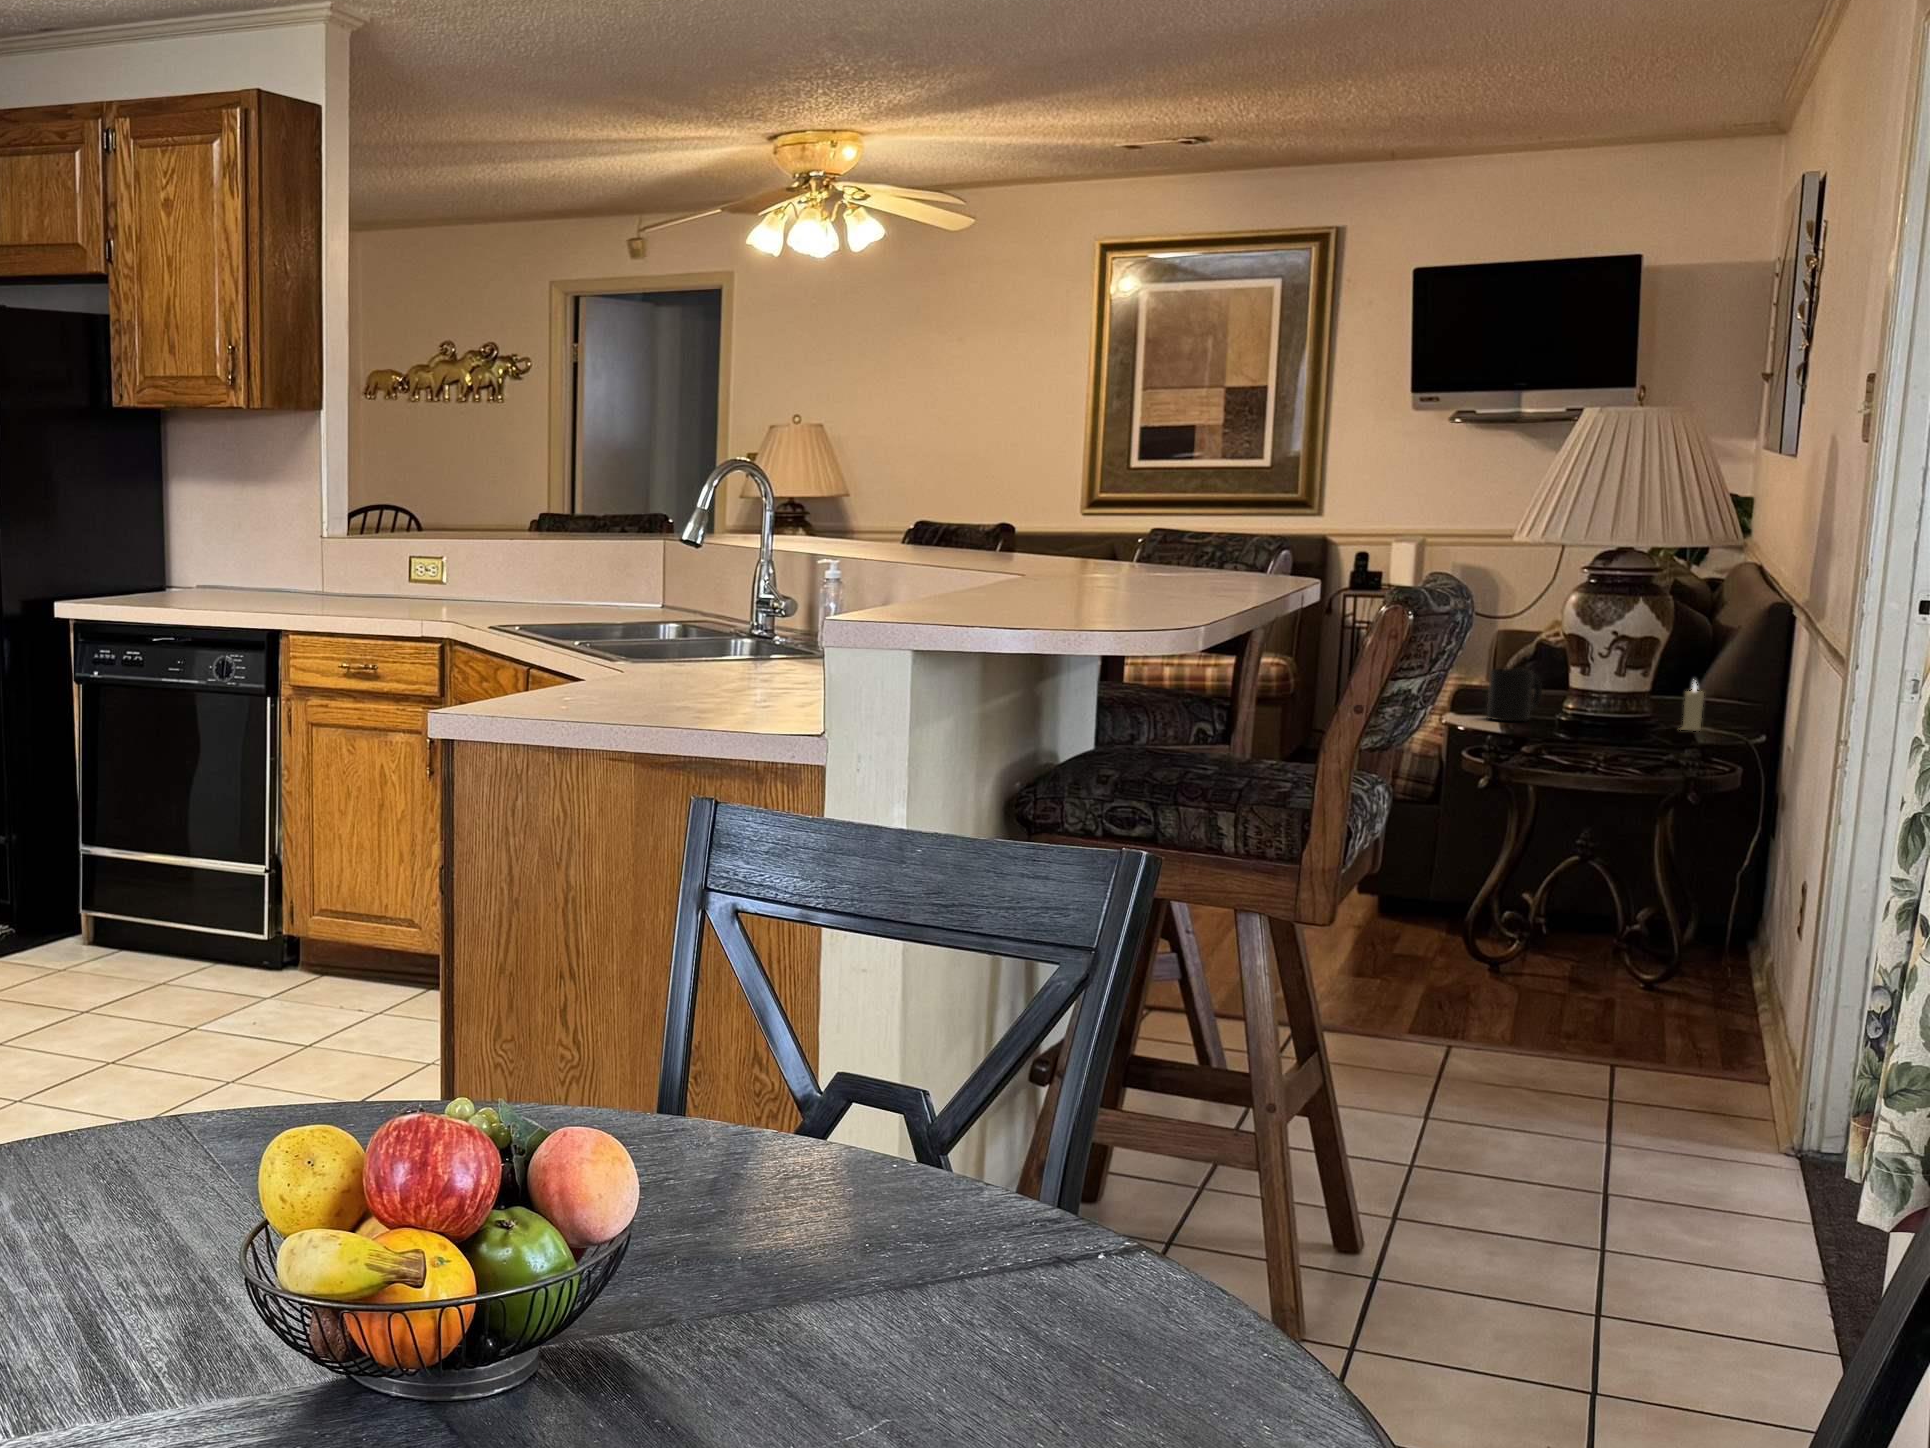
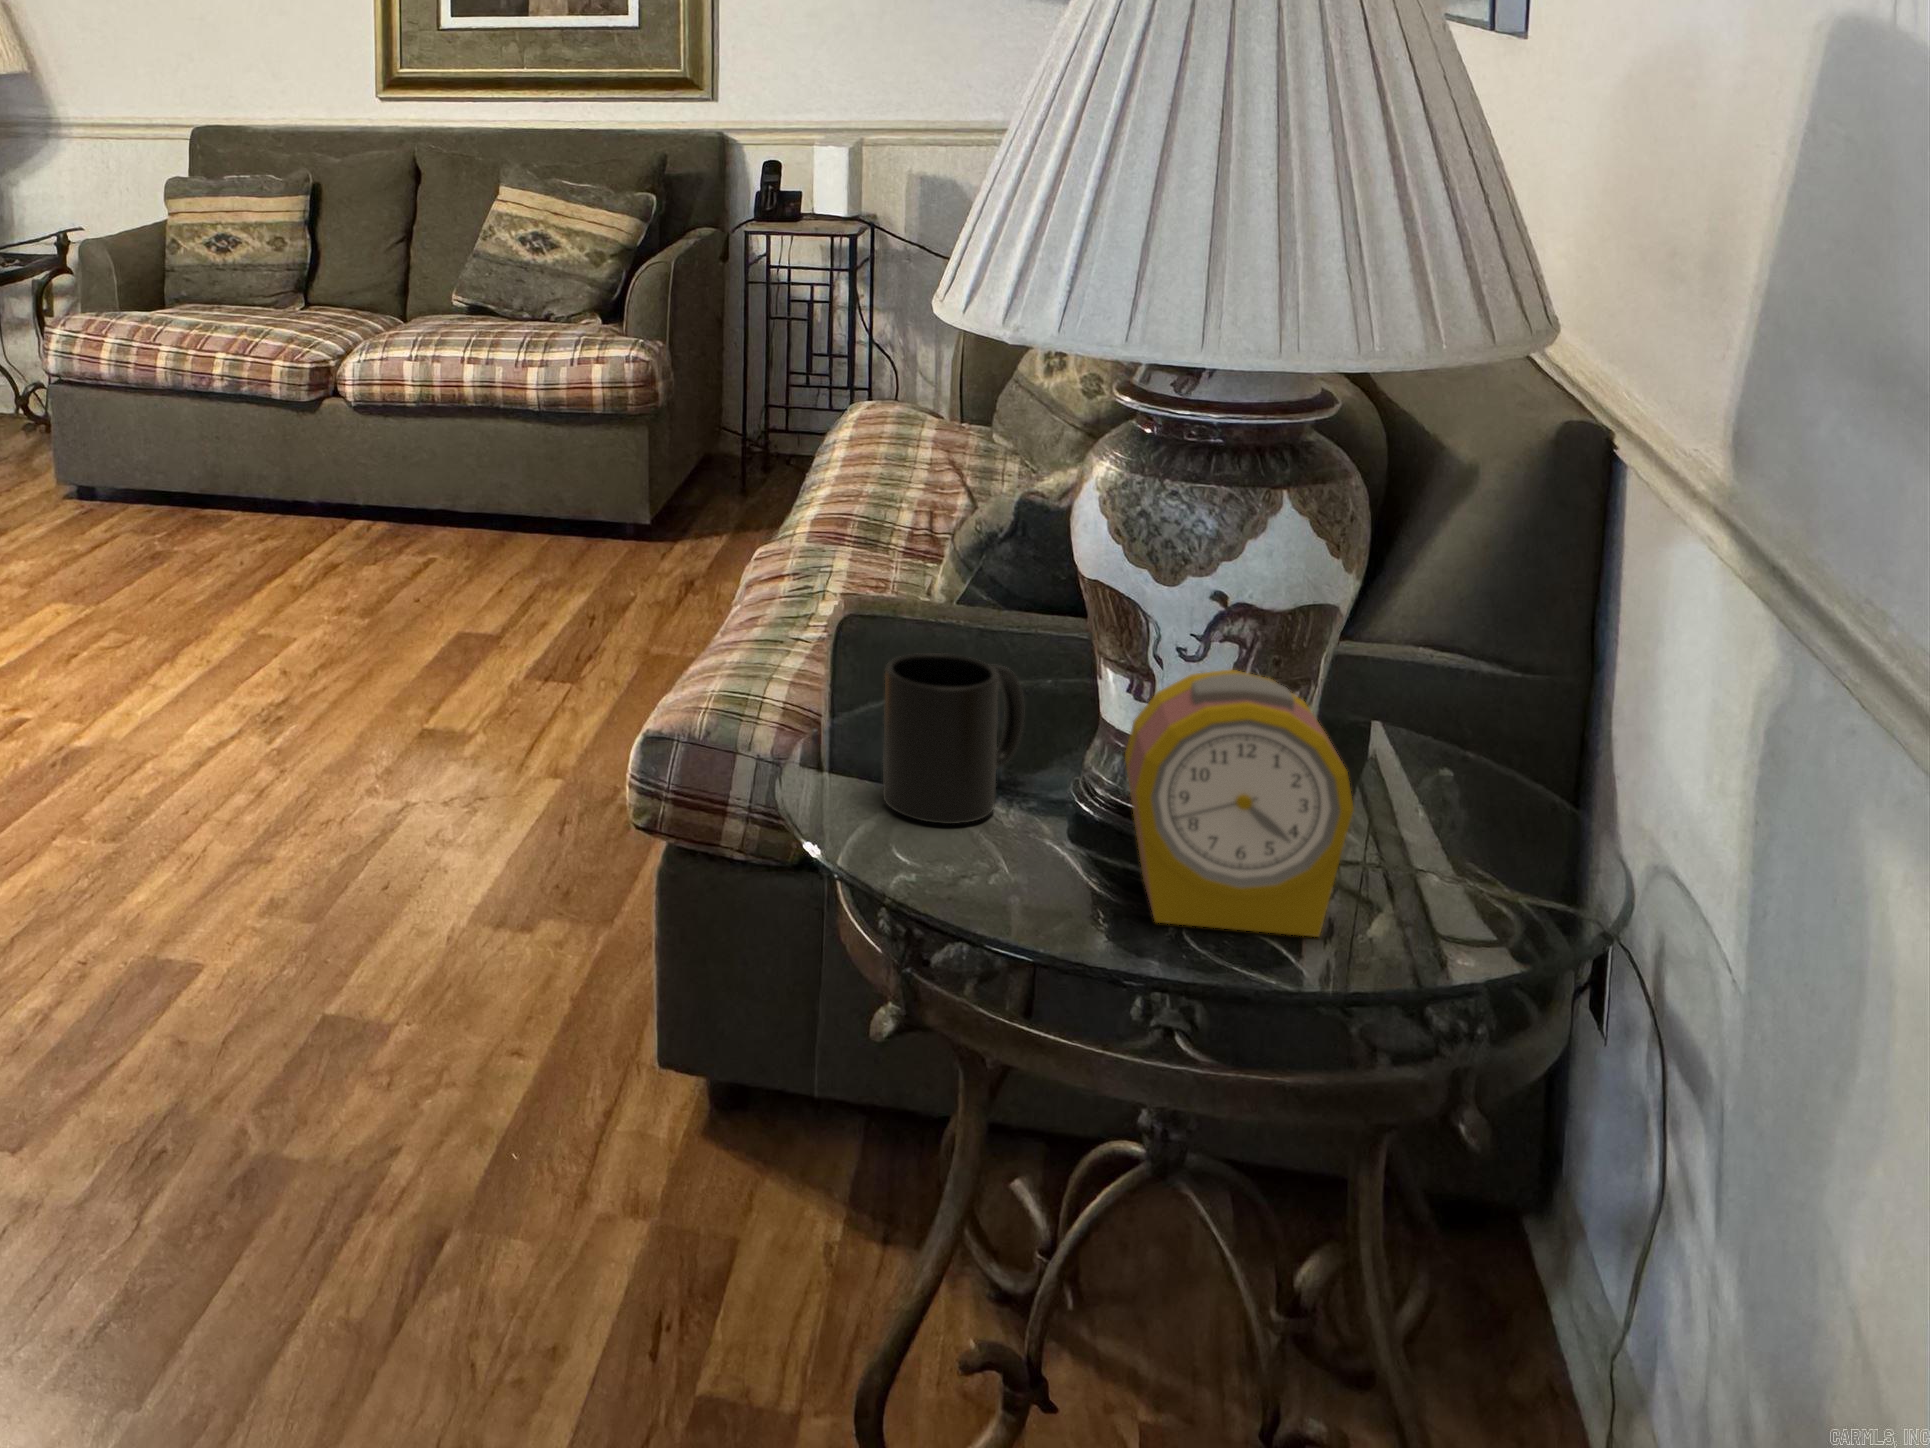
alarm clock: none [1579,652,1656,734] -> present [1125,670,1354,937]
candle: present [1681,683,1704,731] -> none [1405,745,1479,900]

